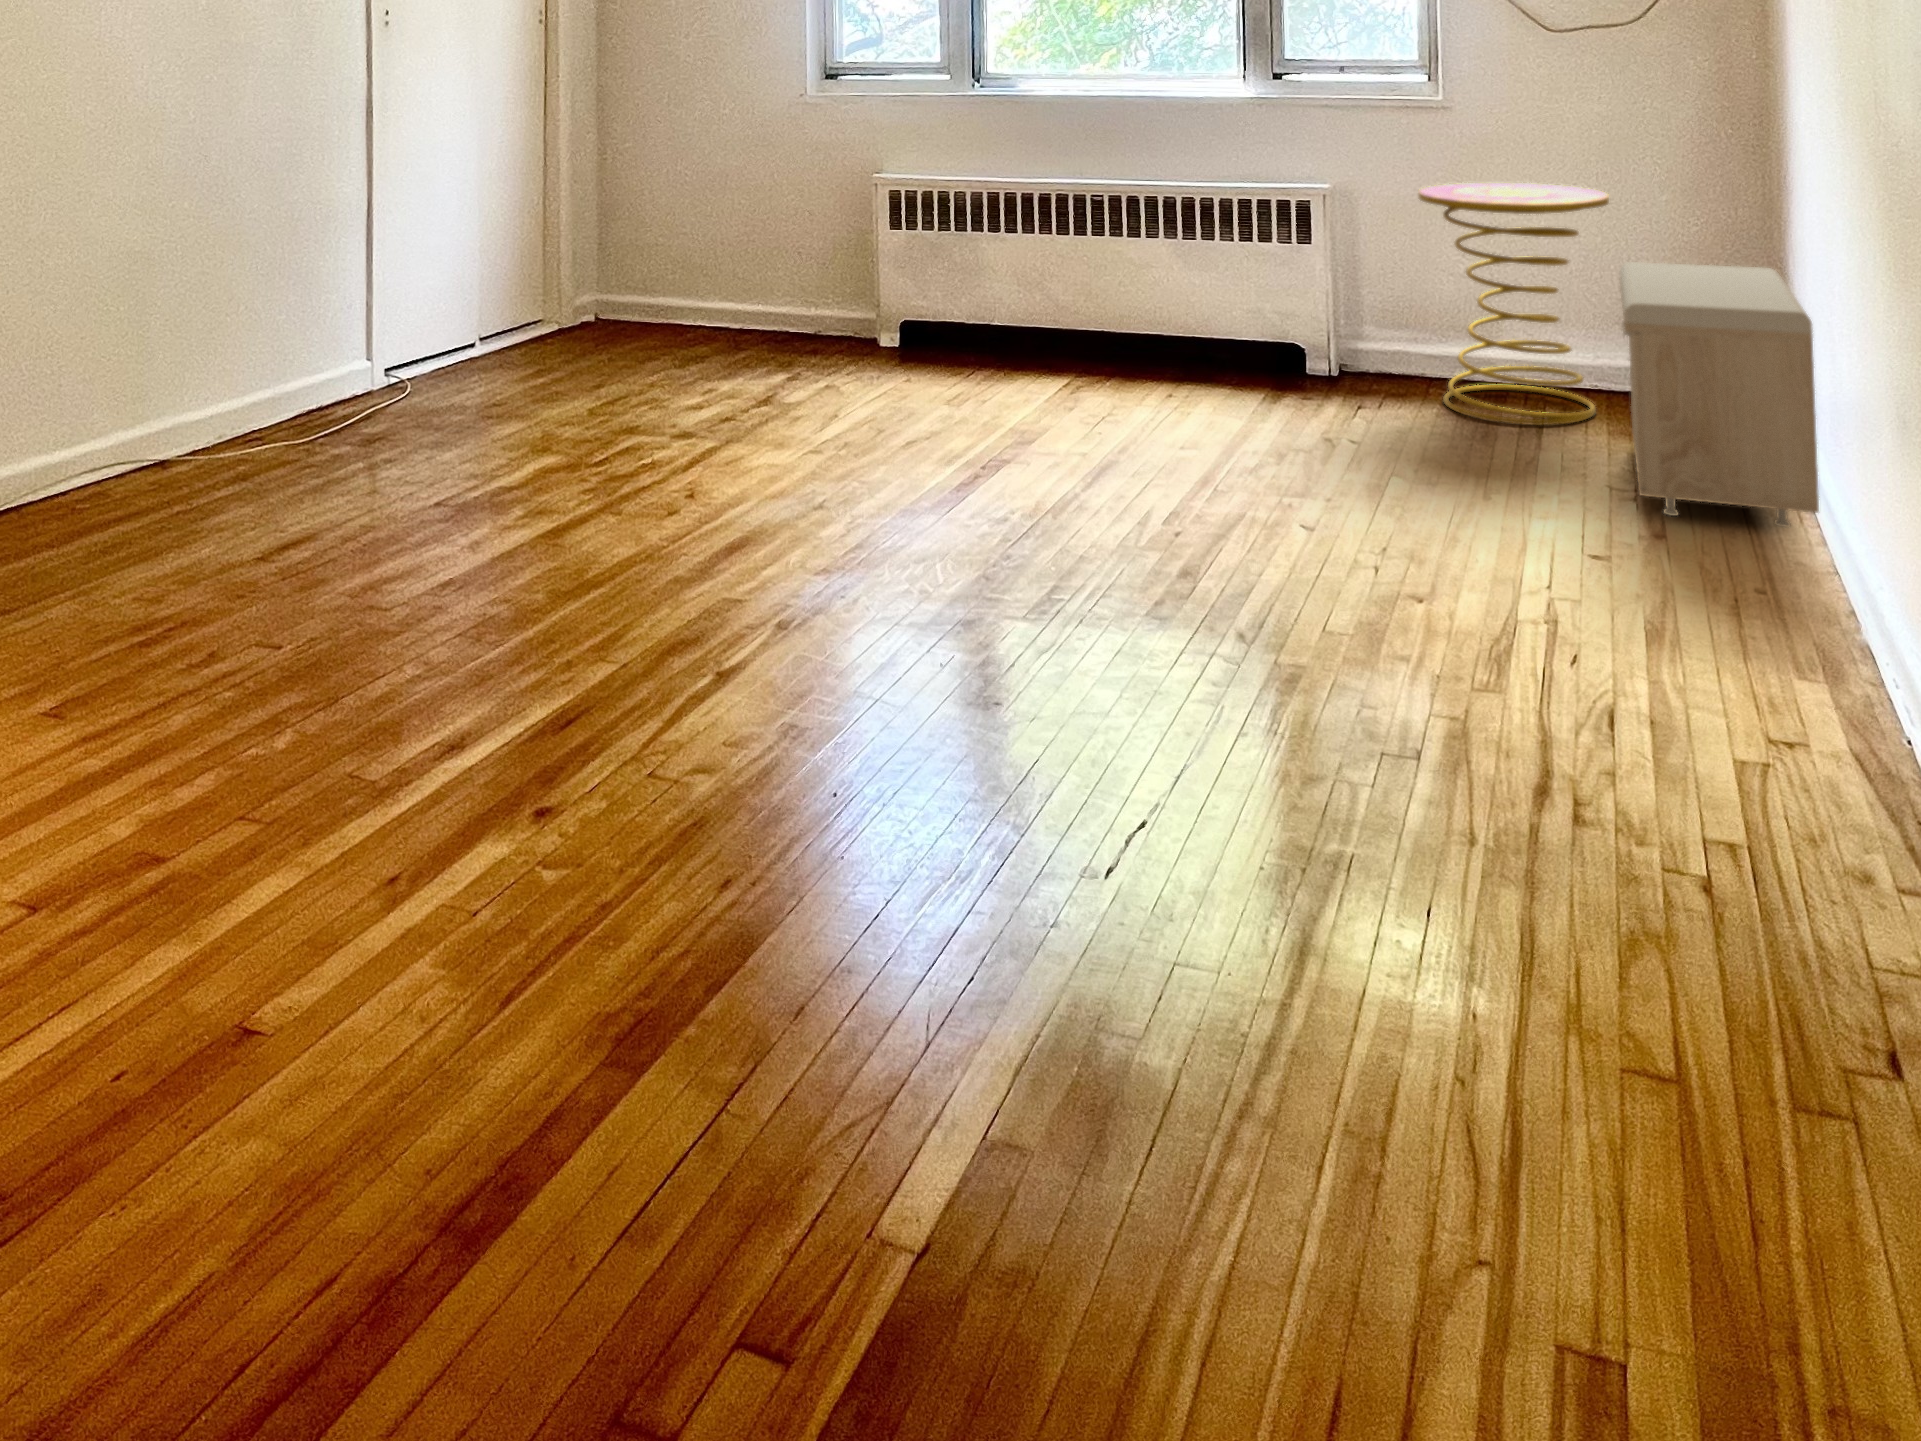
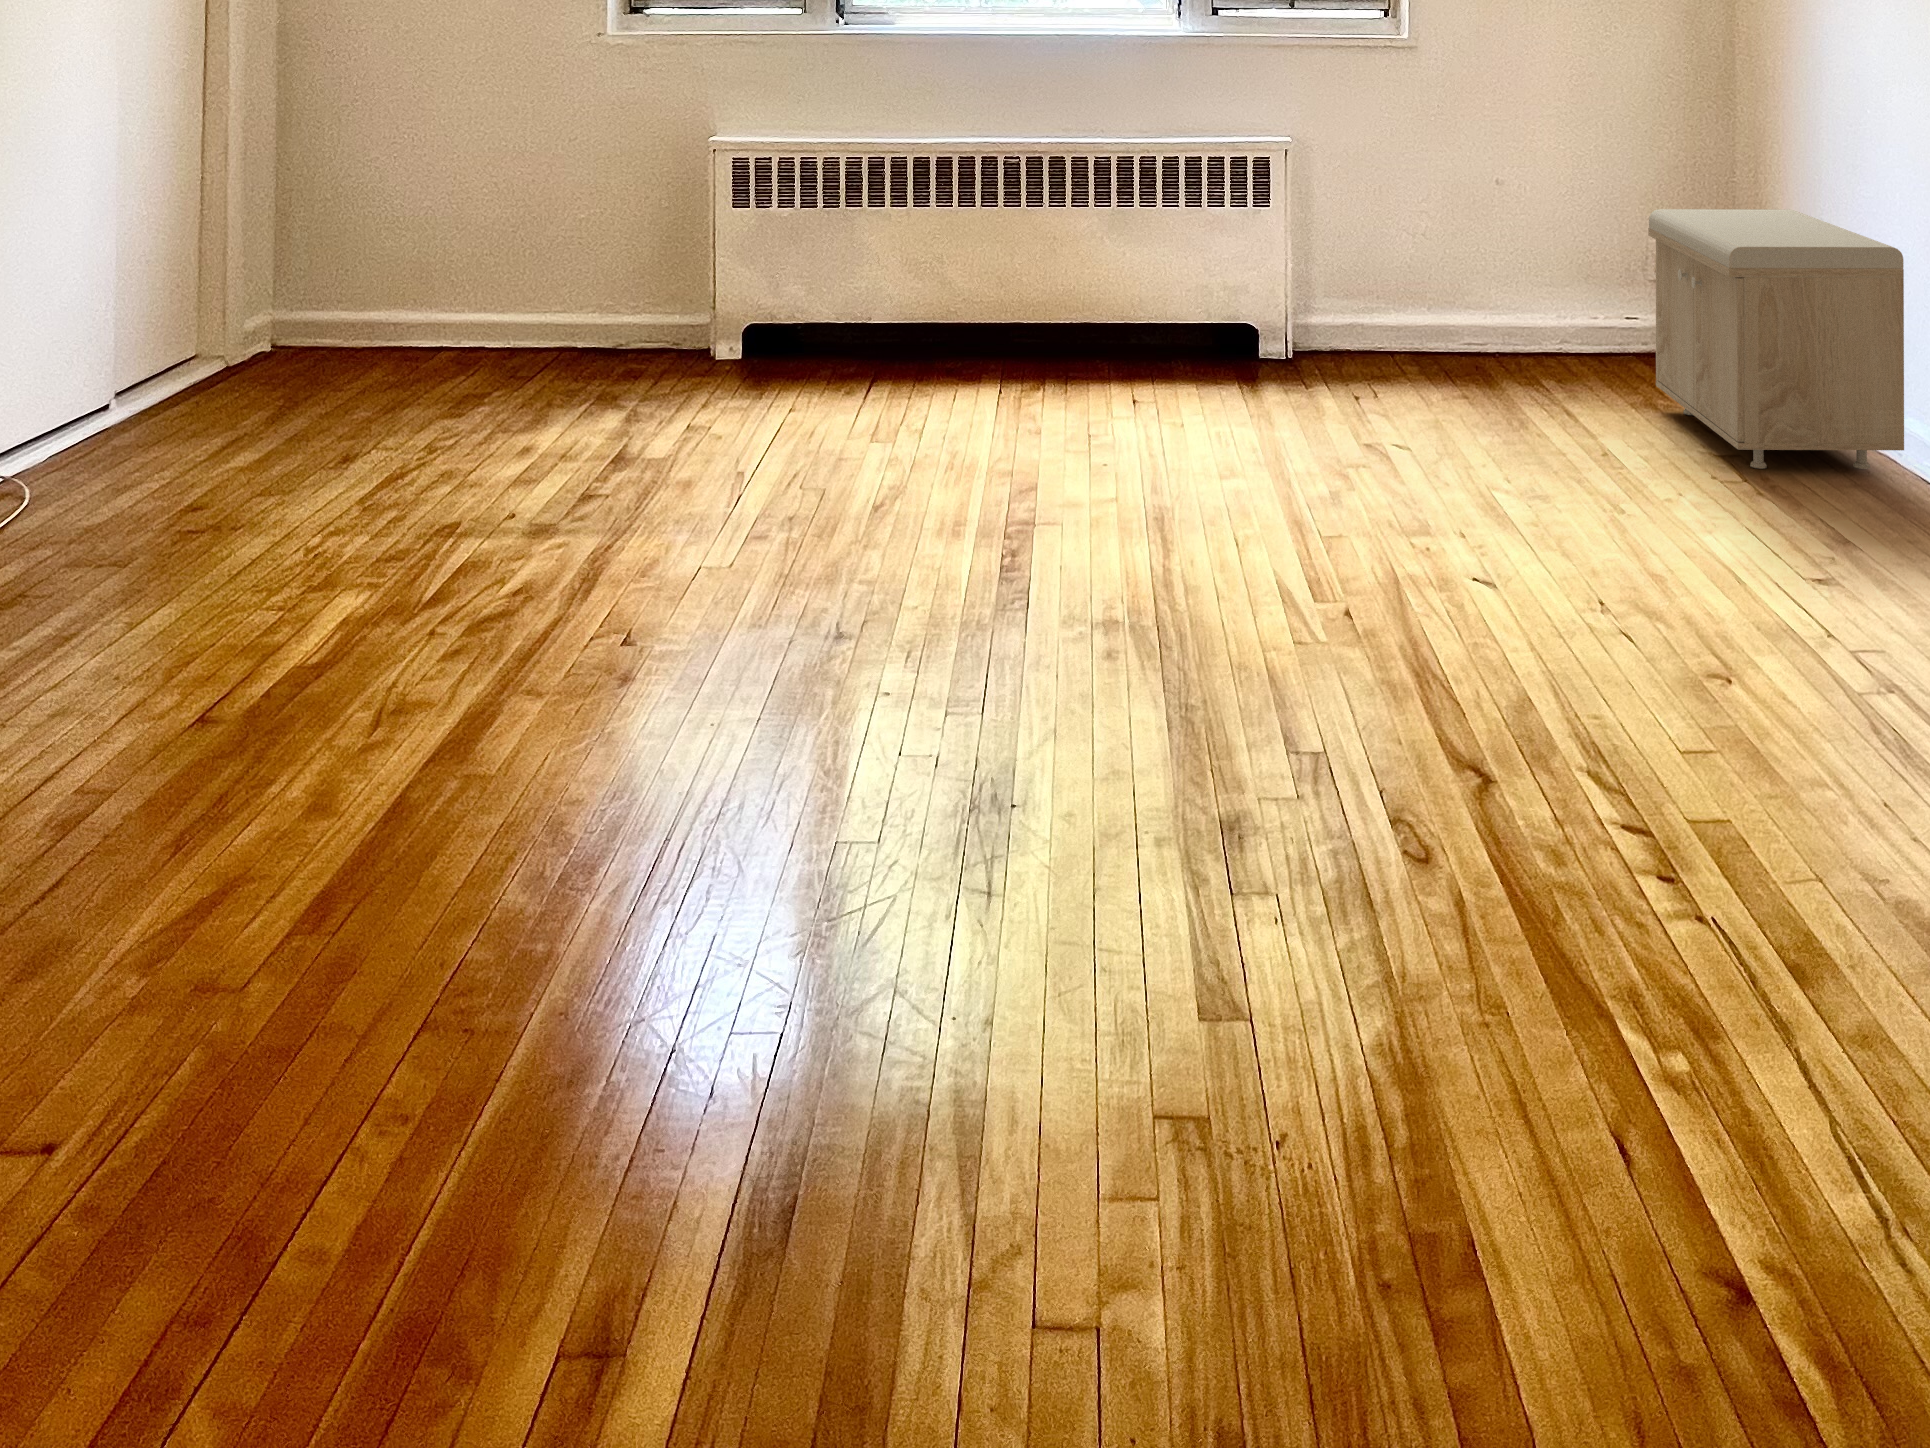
side table: present [1418,183,1609,425] -> none [1408,131,1609,393]

